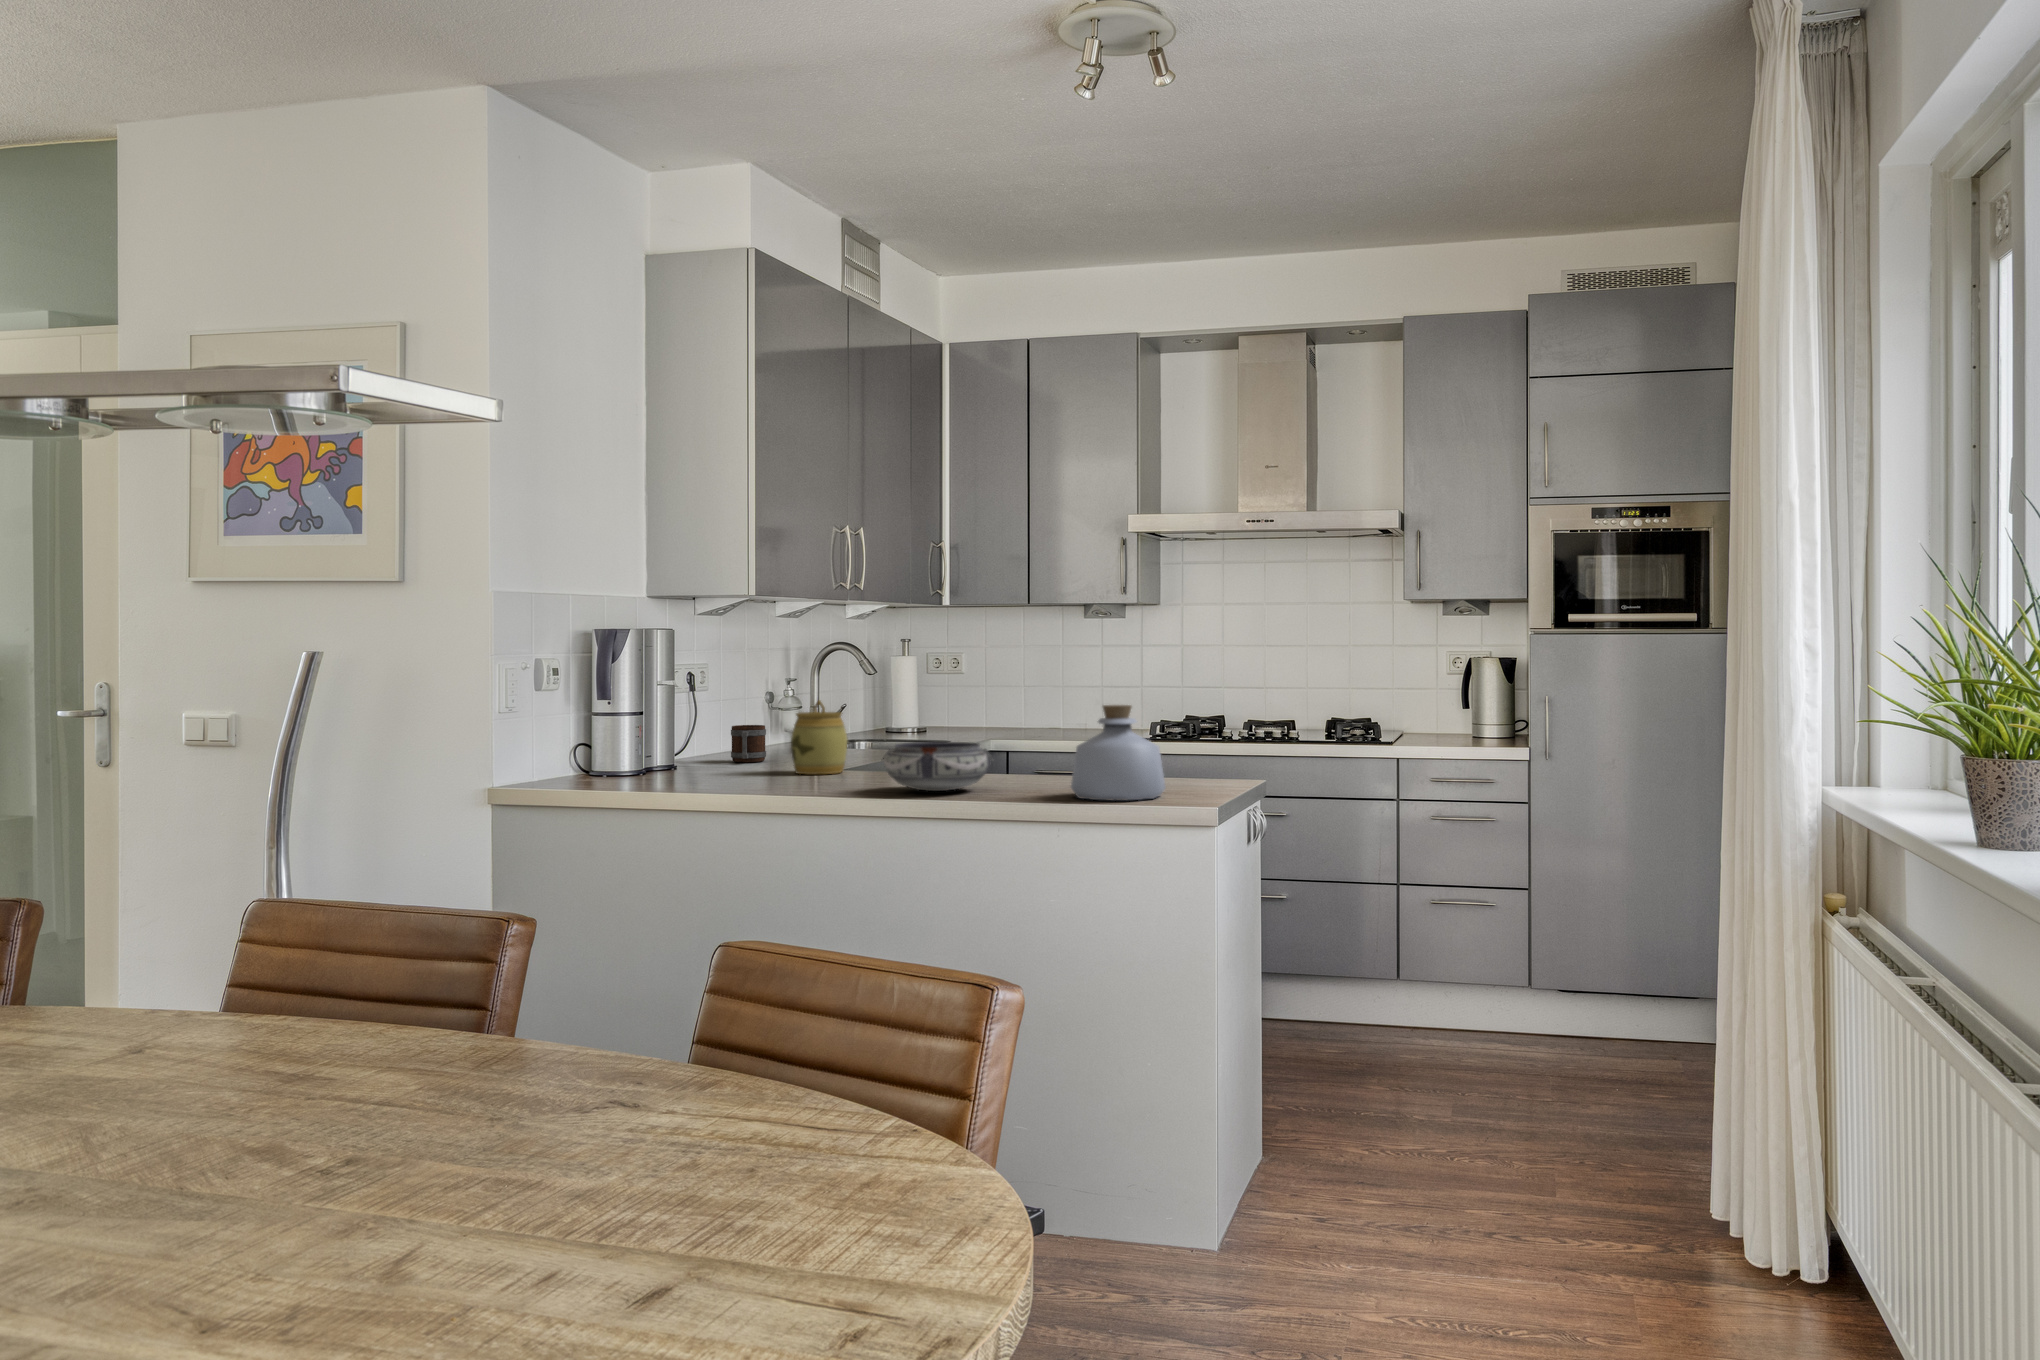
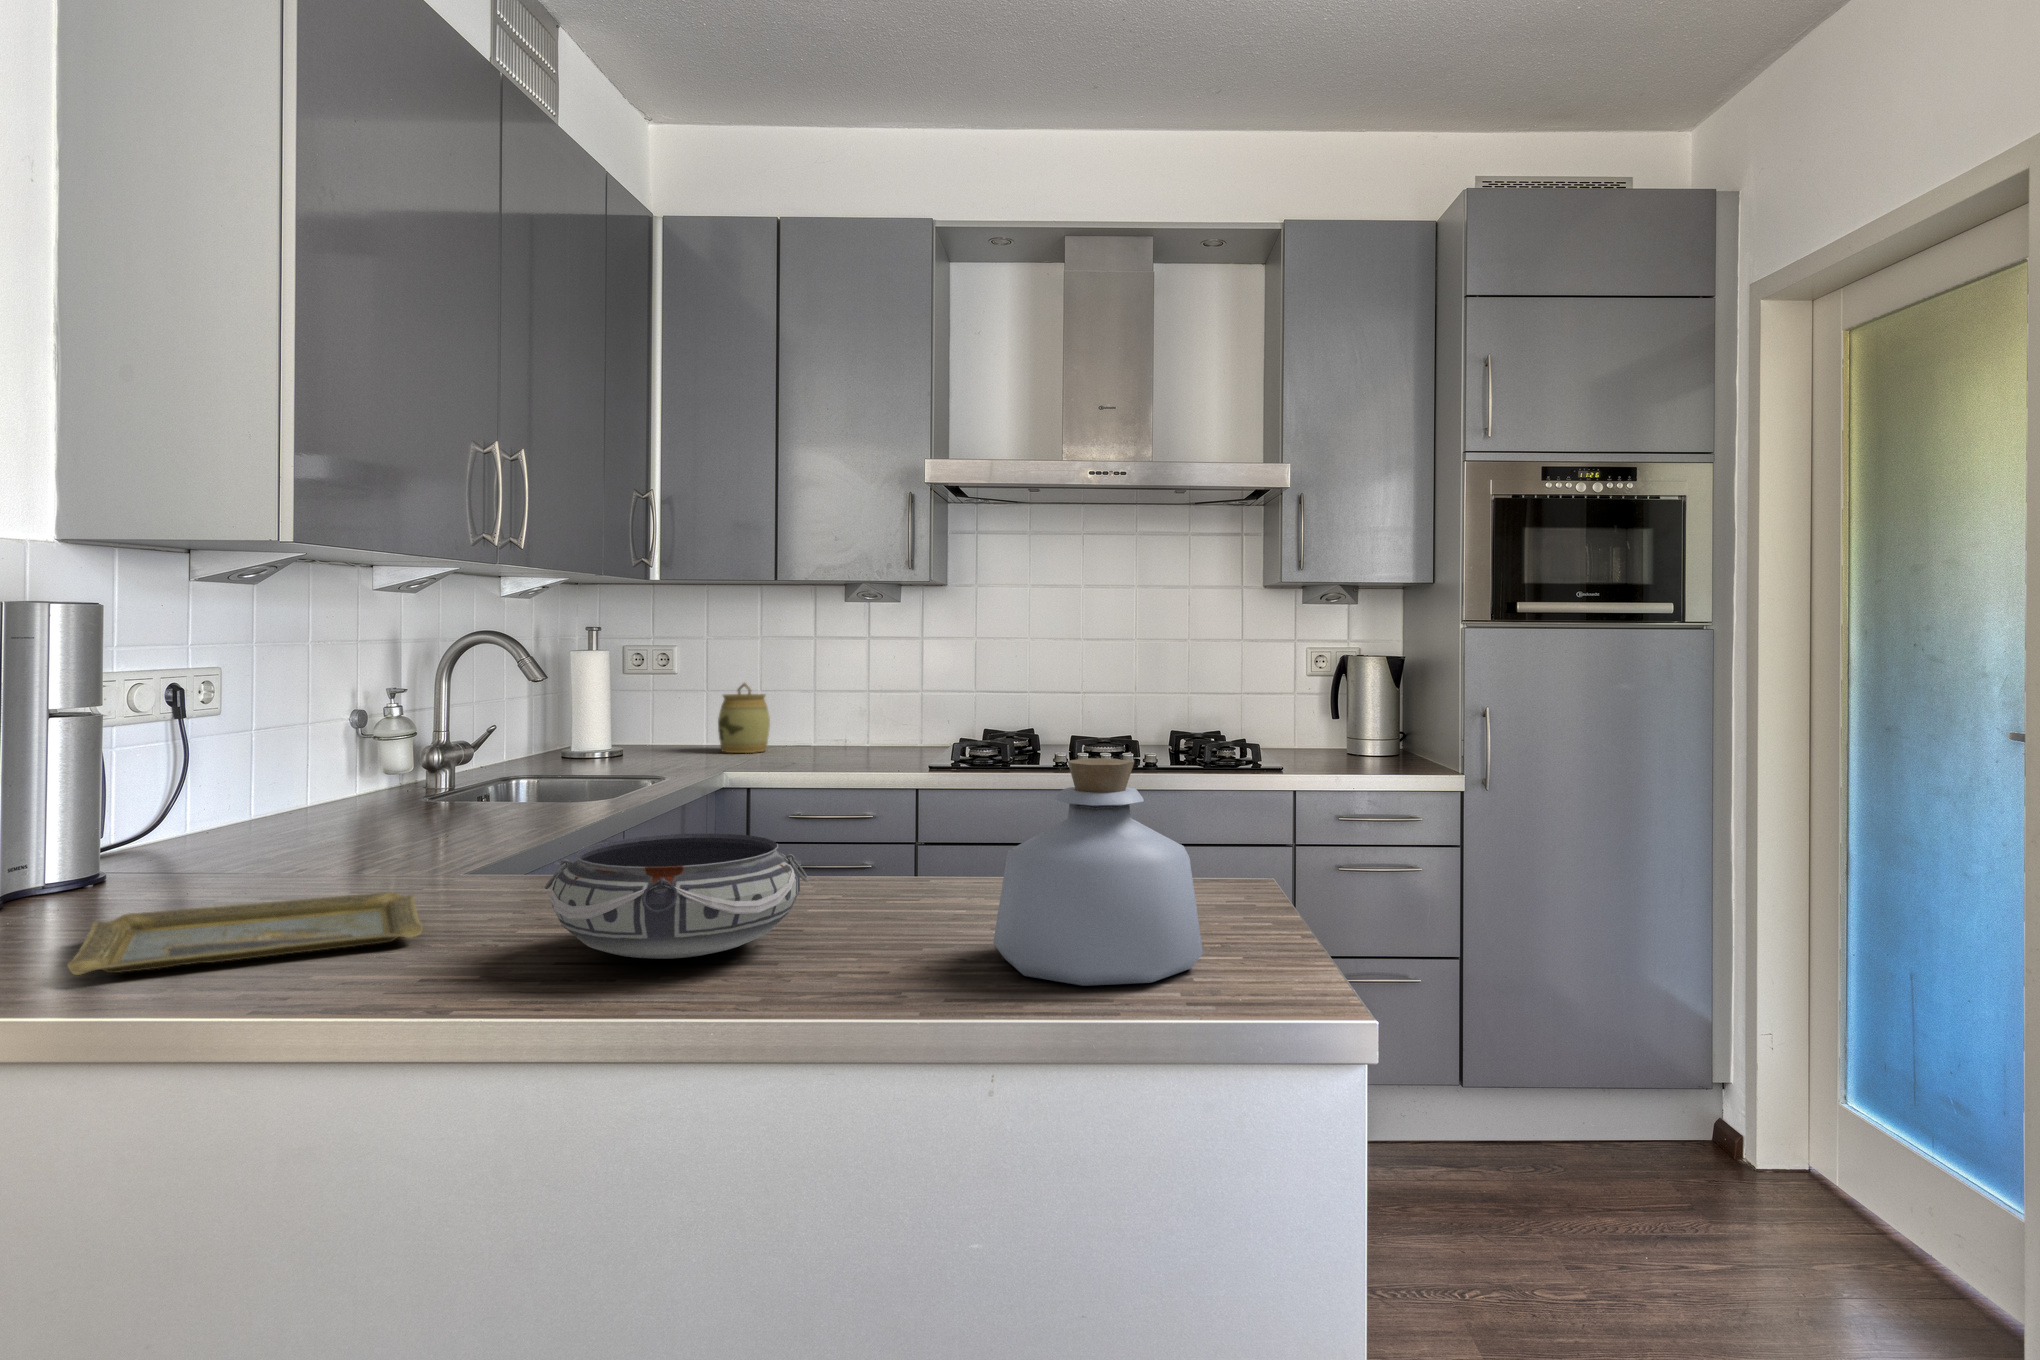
jar: present [791,700,847,774] -> present [718,683,770,753]
mug: present [731,725,766,762] -> none [252,773,327,845]
tray: none [700,772,831,790] -> present [67,892,423,975]

